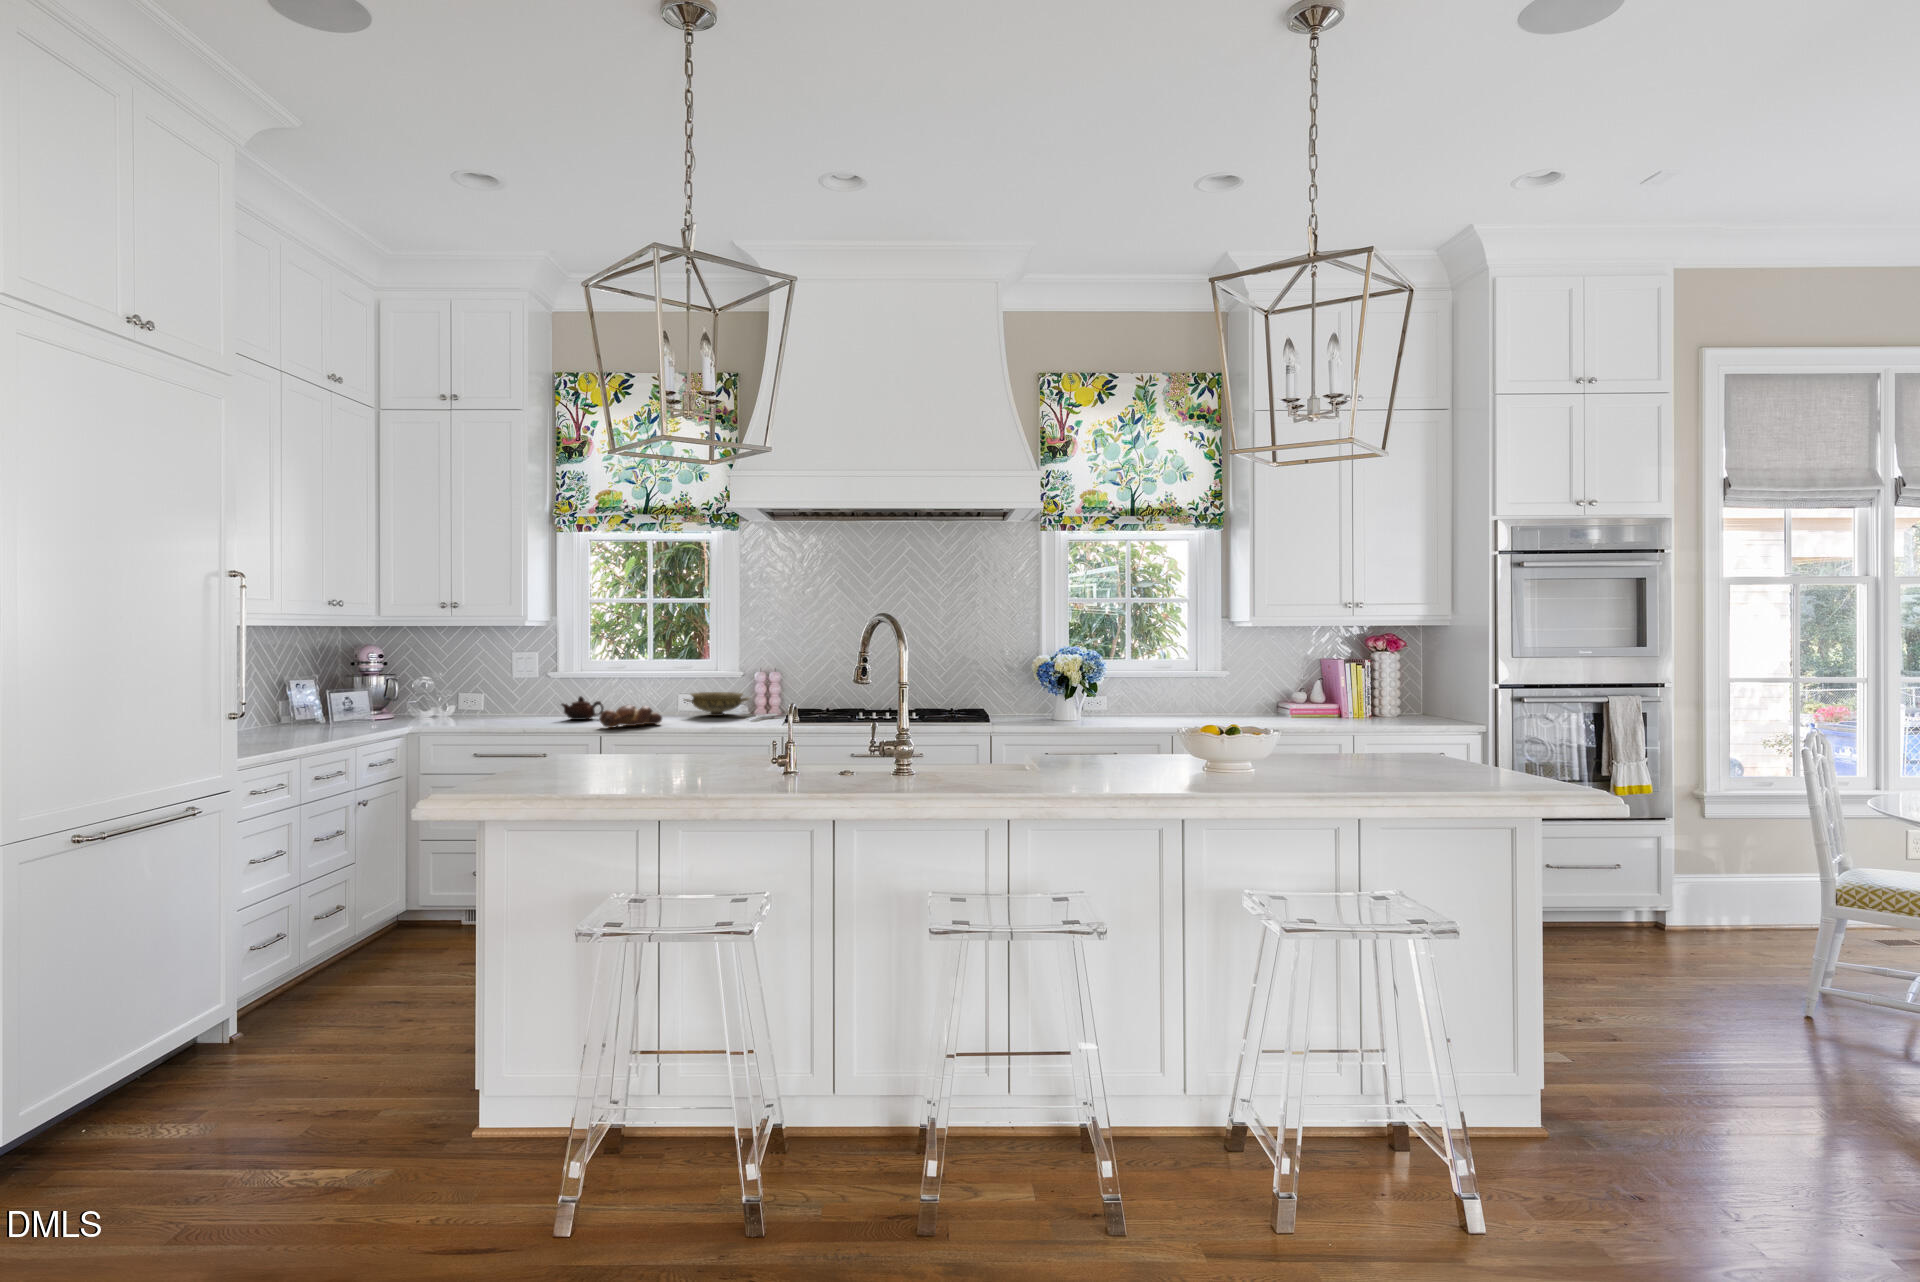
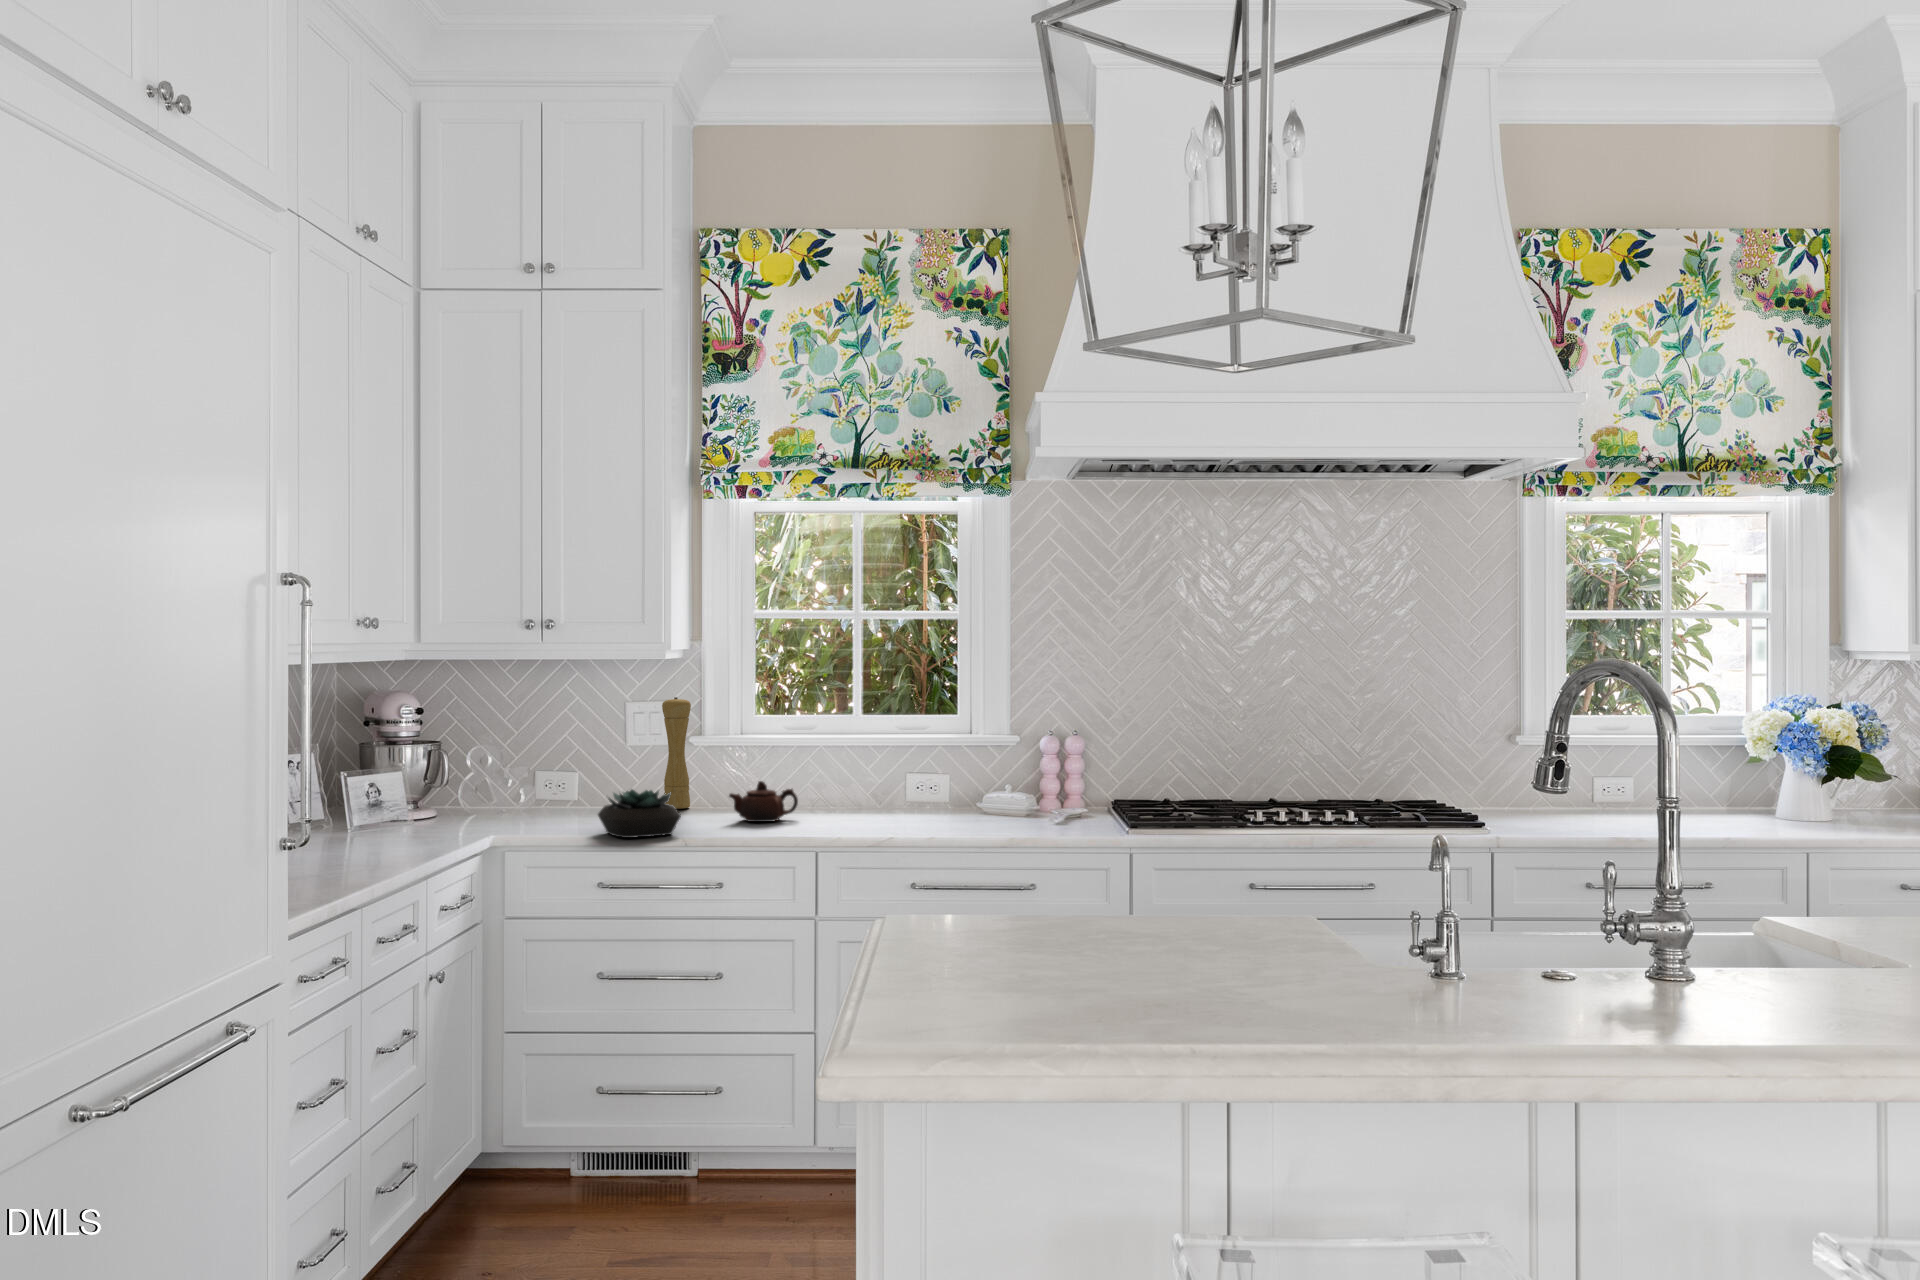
pepper mill: none [532,648,549,714] -> present [662,697,691,809]
ceramic bowl: present [685,692,749,716] -> none [930,771,1036,813]
succulent plant: none [475,700,524,727] -> present [598,789,681,838]
bread loaf: present [599,705,662,728] -> none [817,797,916,839]

